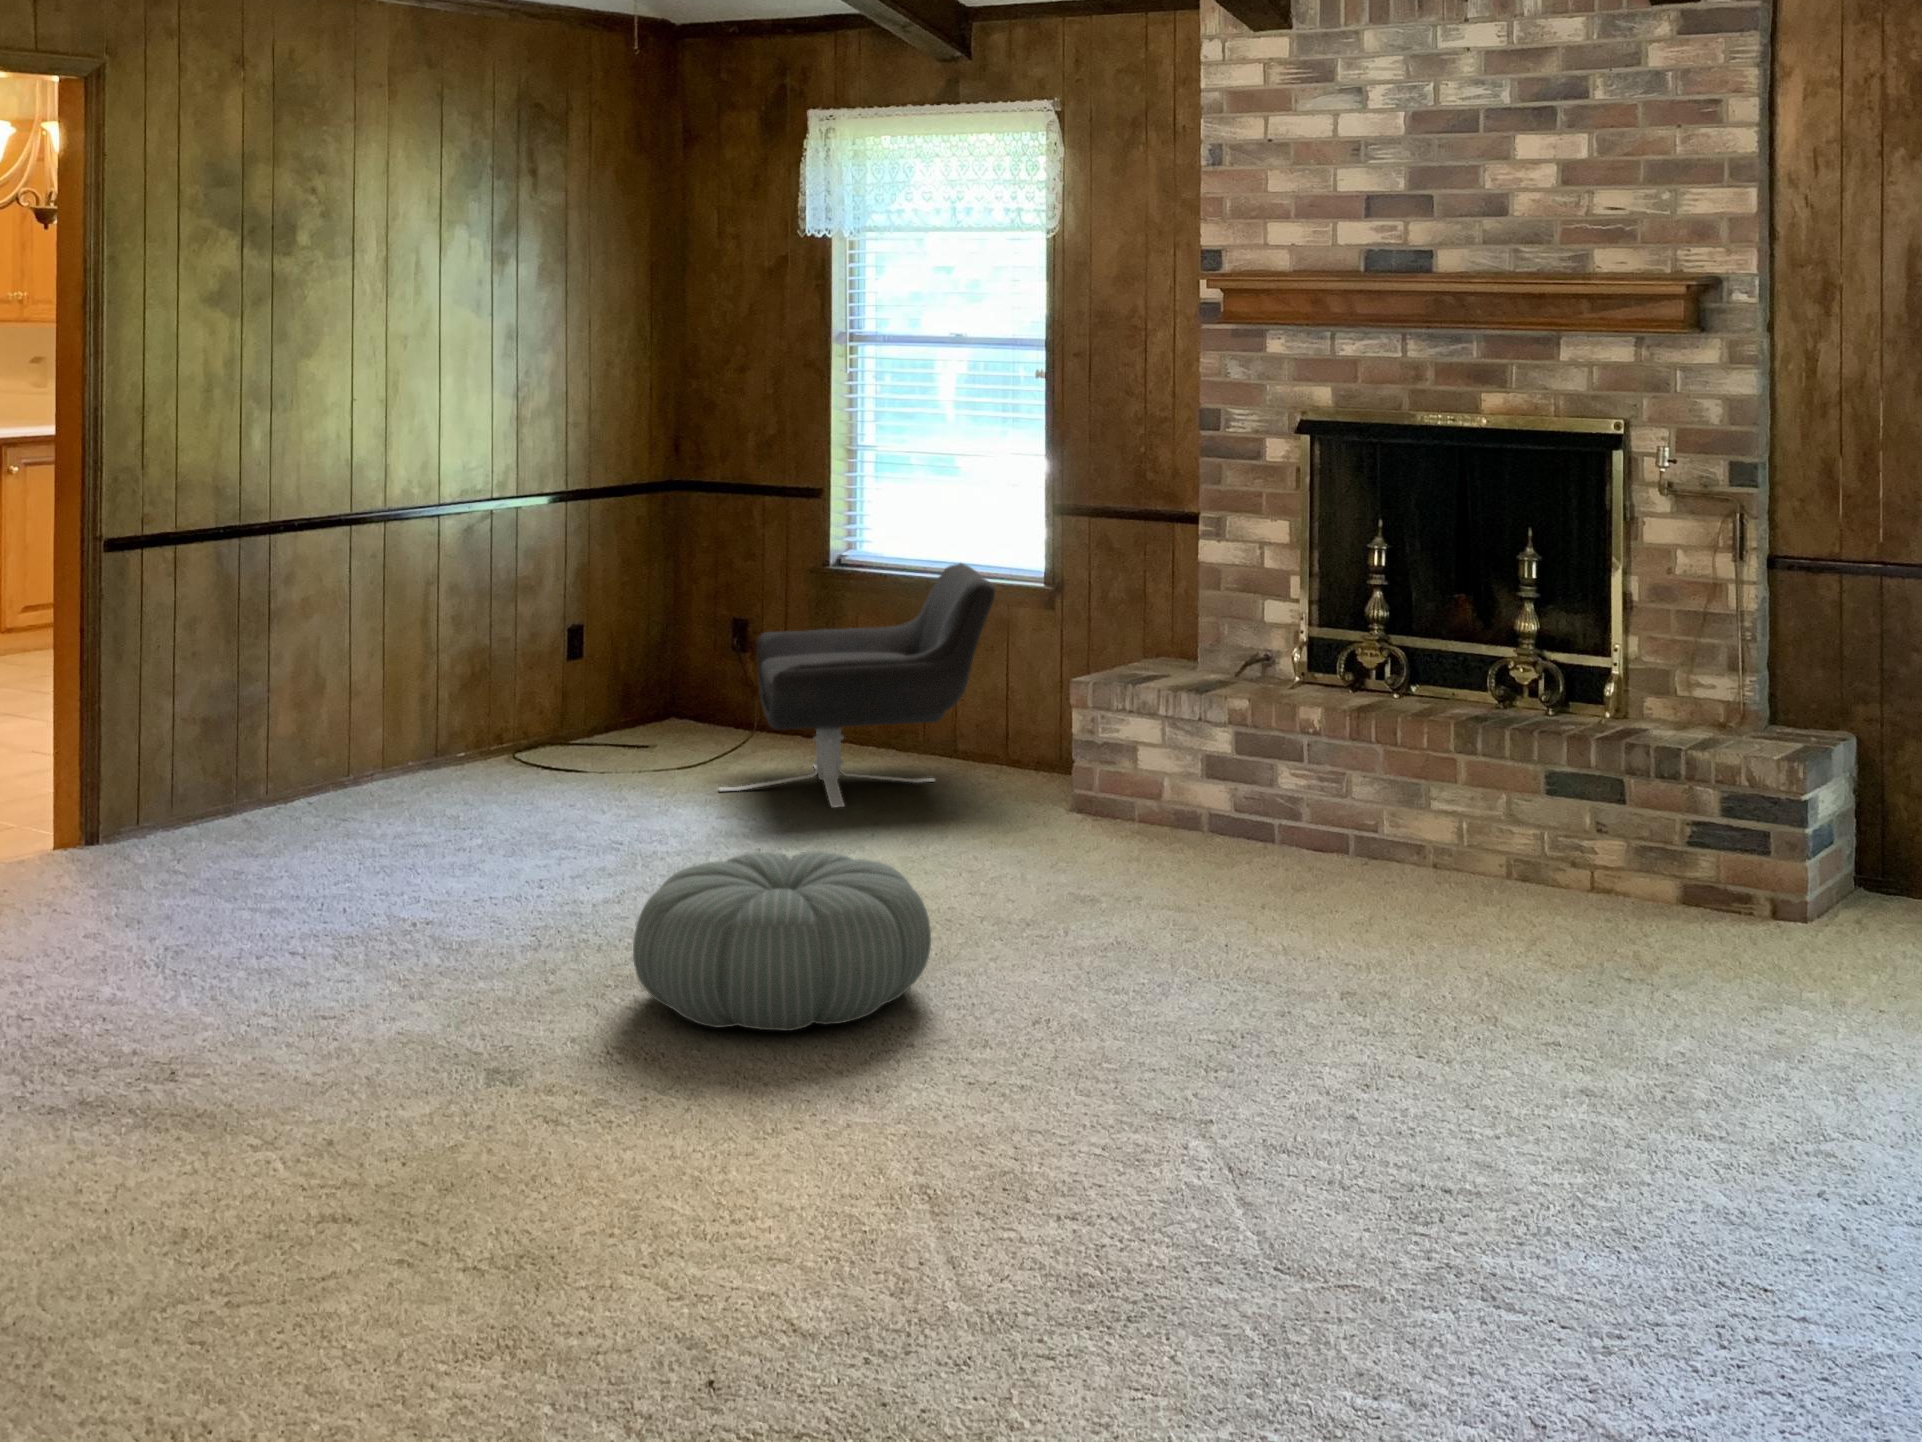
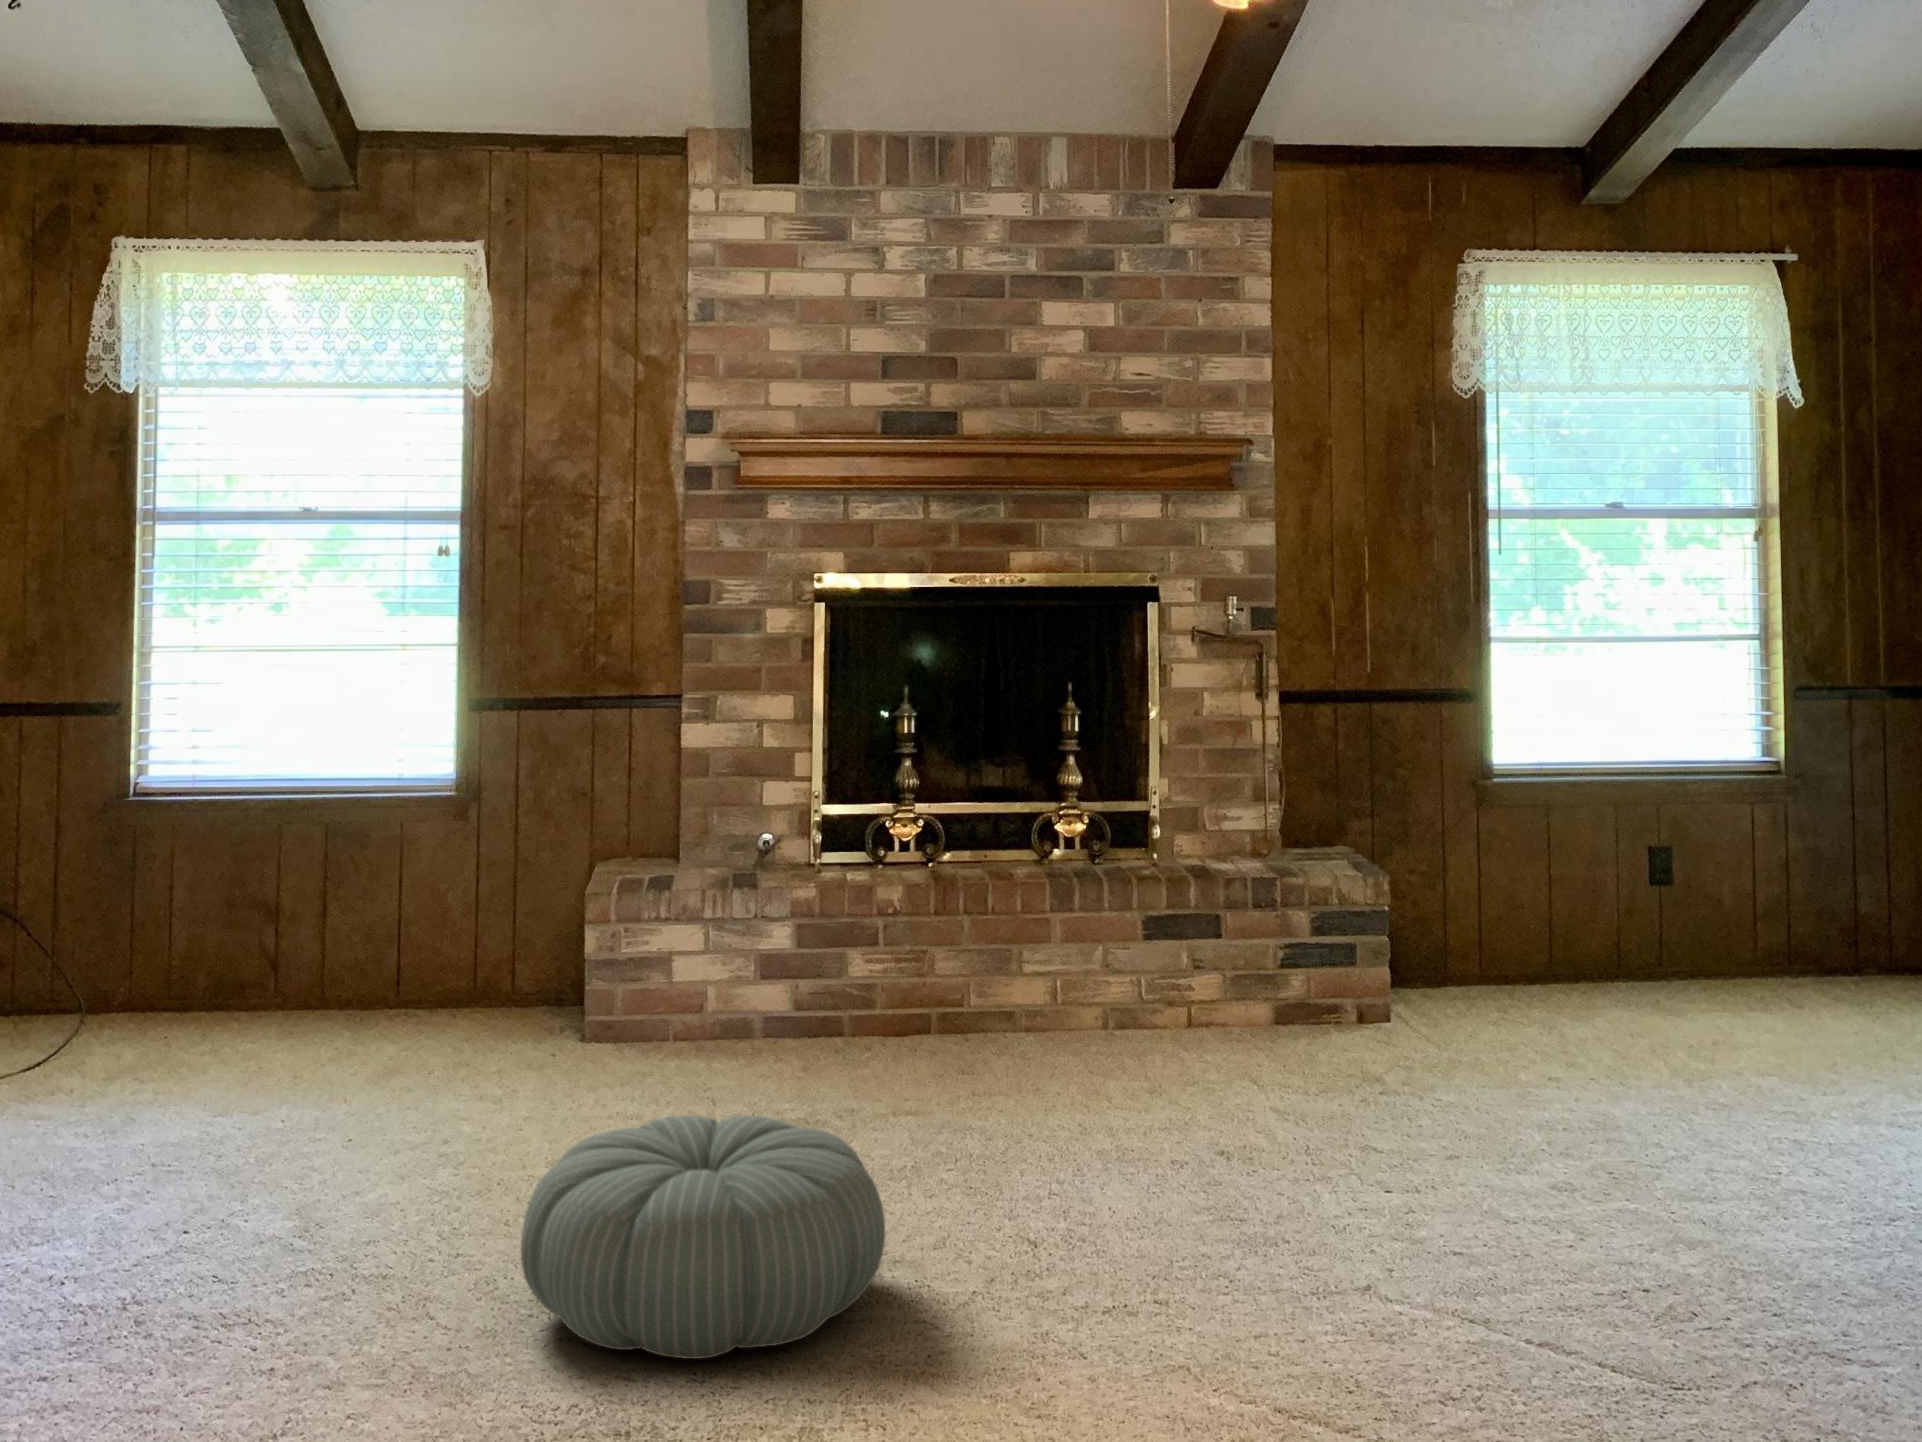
lounge chair: present [719,563,995,807] -> none [104,772,463,1091]

